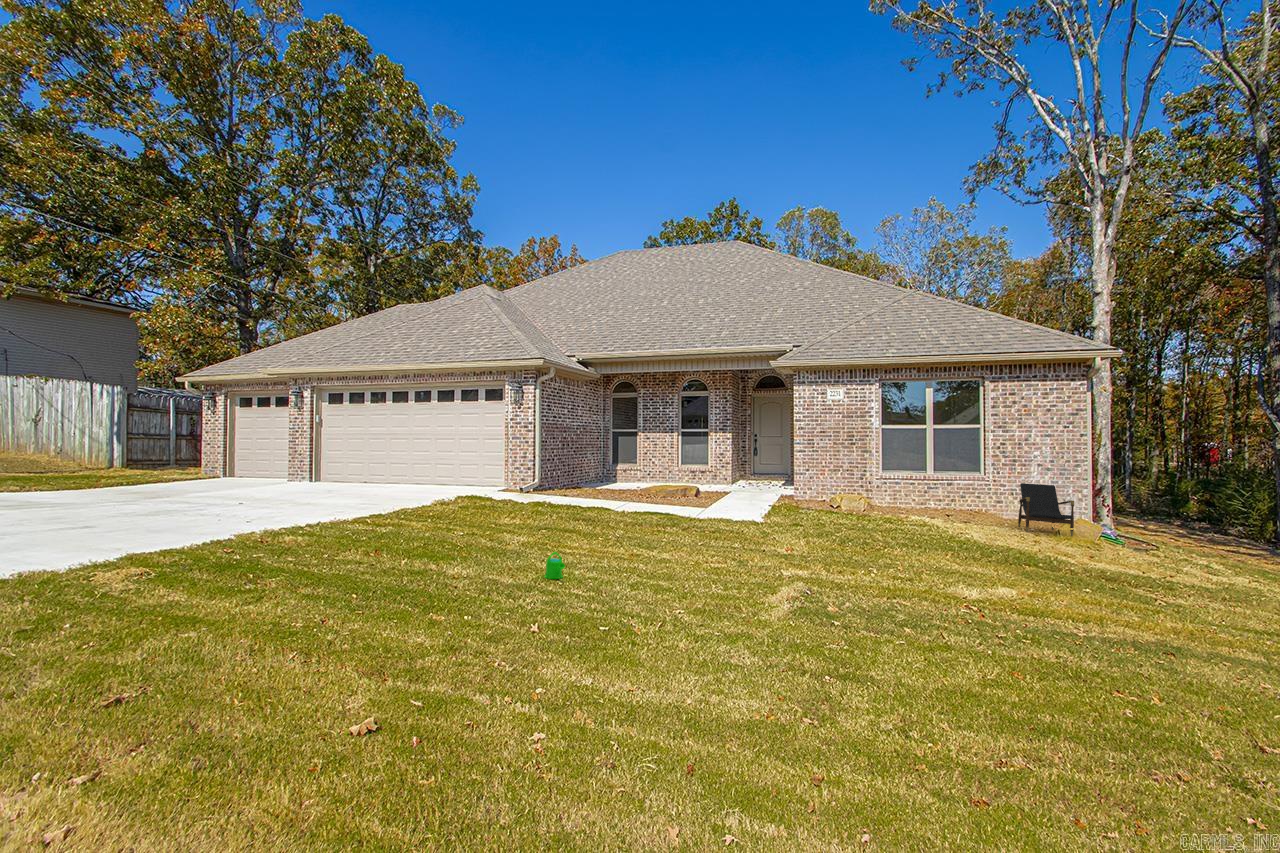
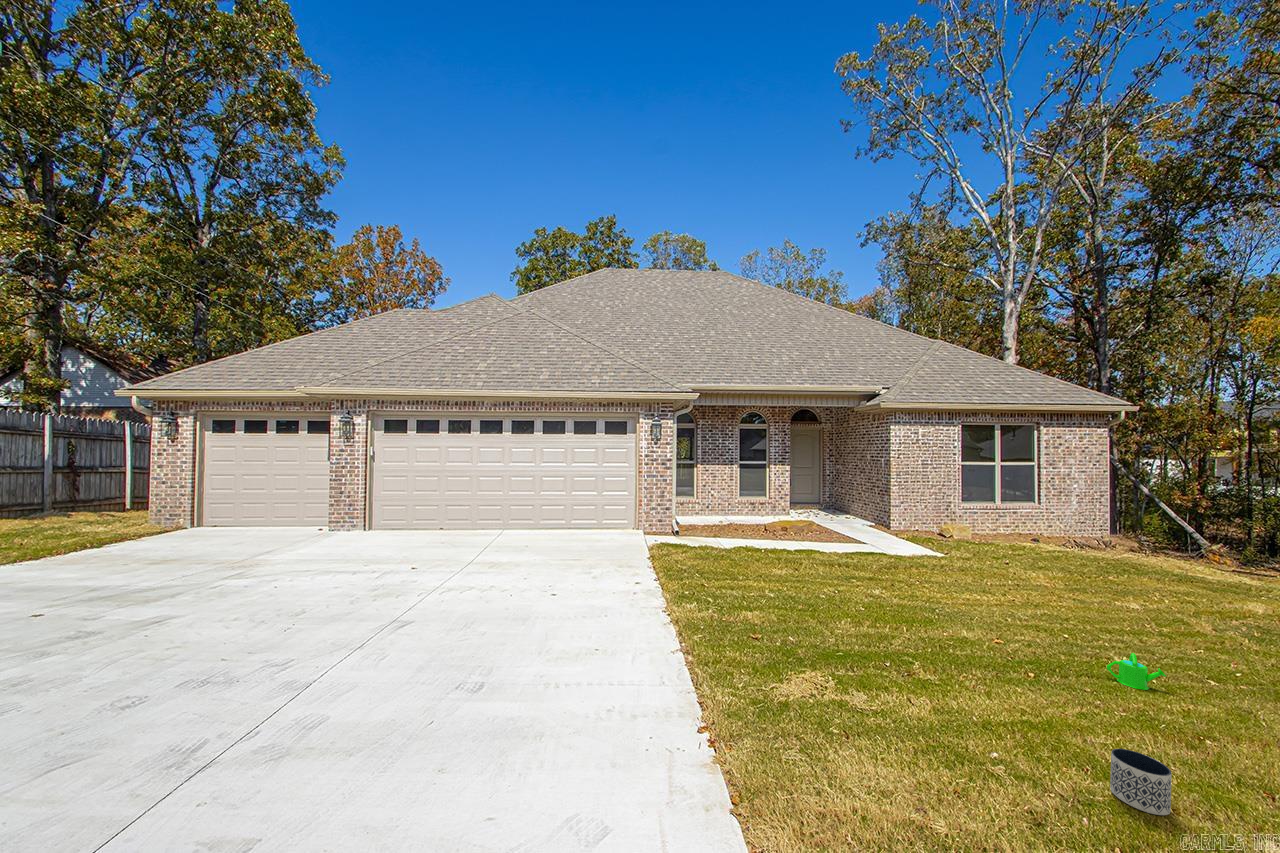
lounge chair: present [1018,483,1074,536] -> none [1065,510,1122,552]
planter: none [309,566,340,597] -> present [1110,749,1172,815]

